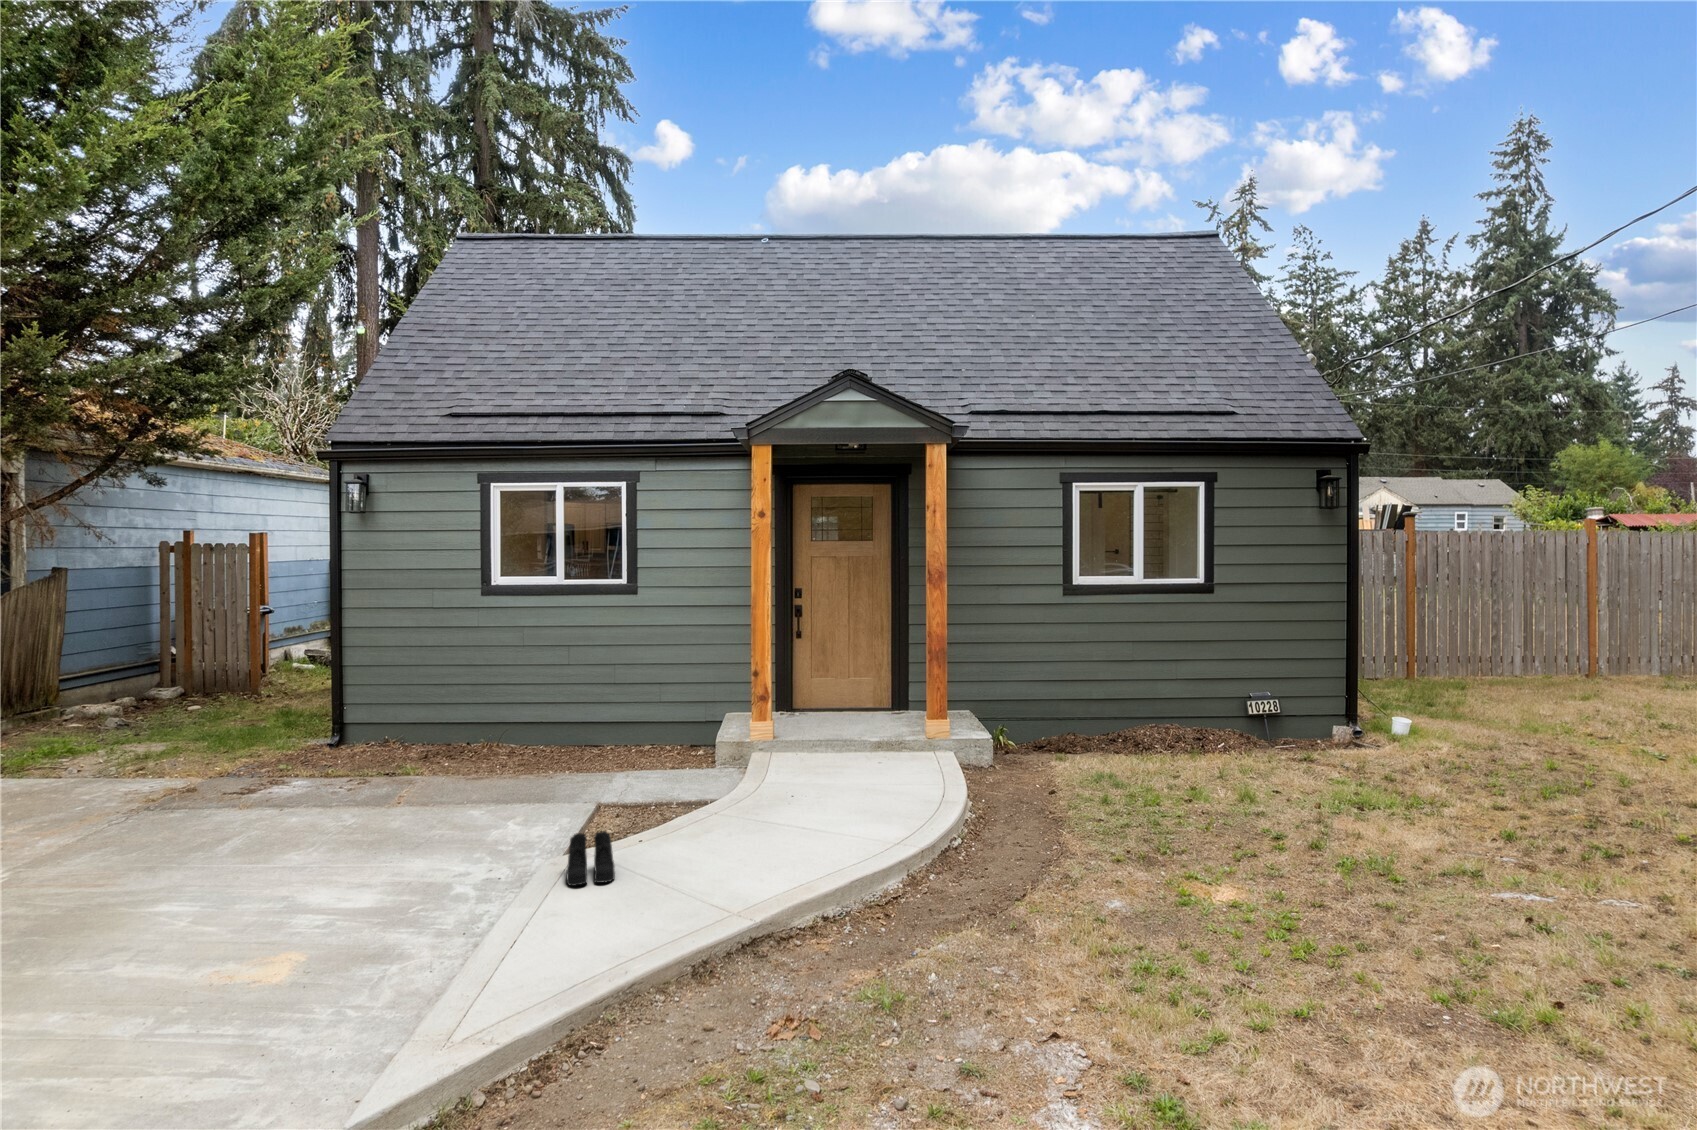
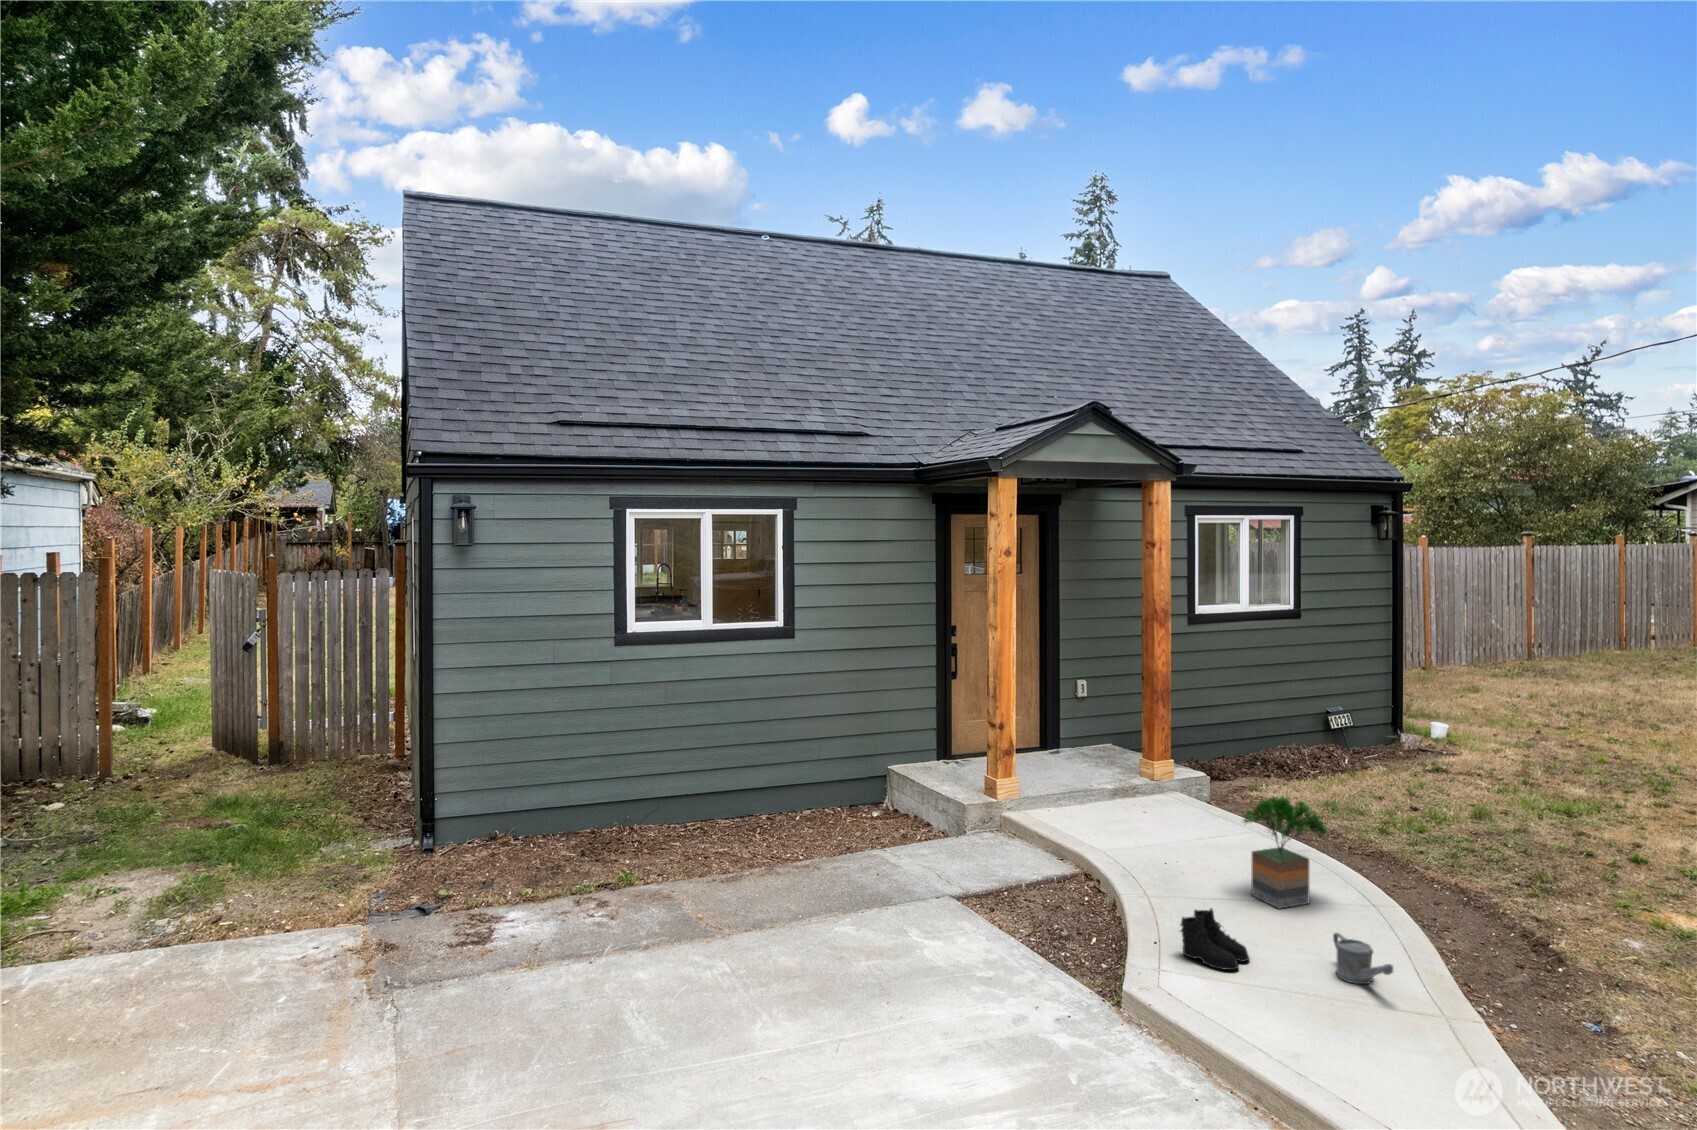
potted tree: none [735,745,804,860] -> present [1244,797,1328,909]
watering can: none [609,869,670,919] -> present [1333,933,1393,984]

